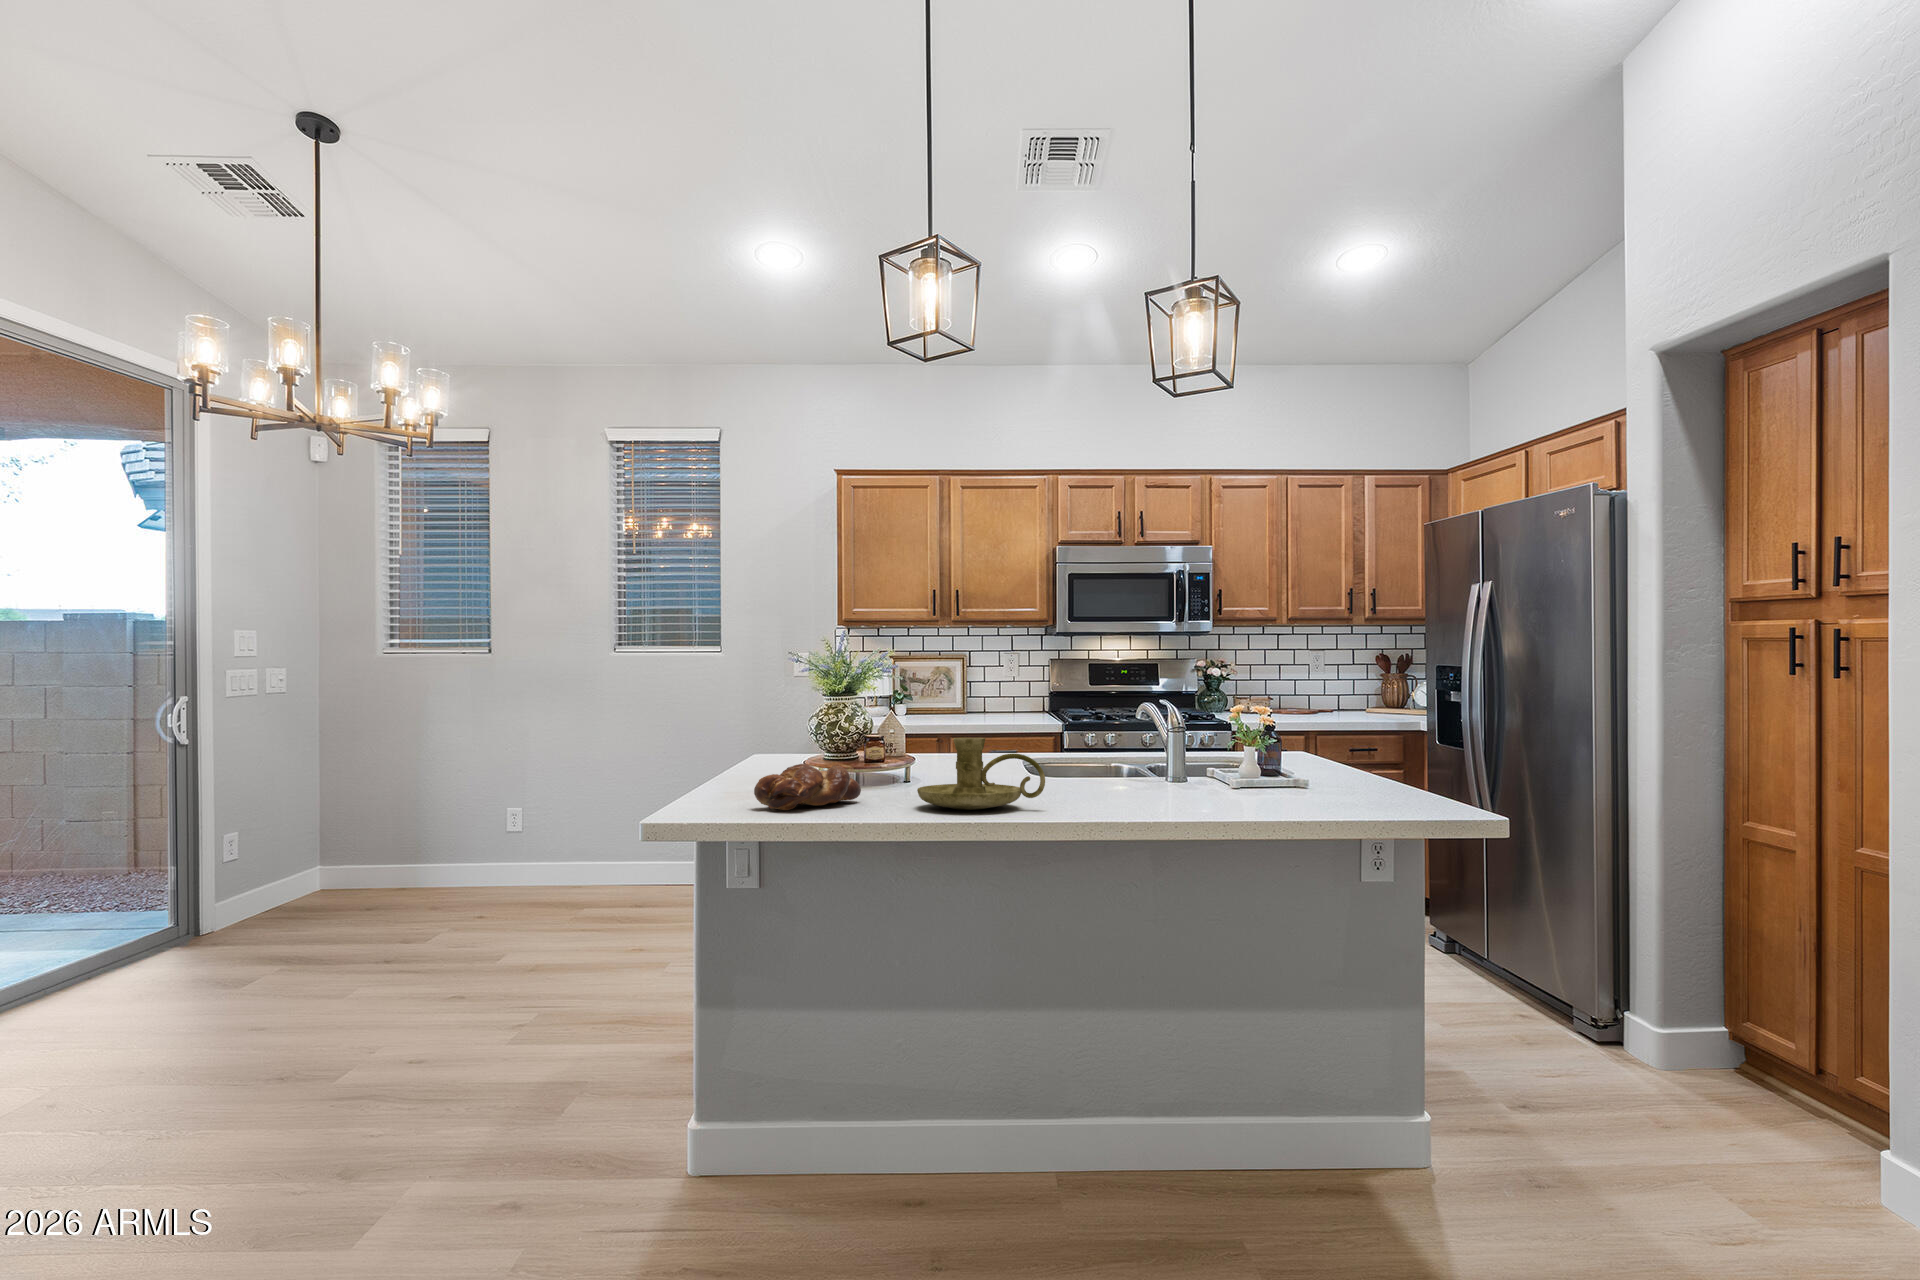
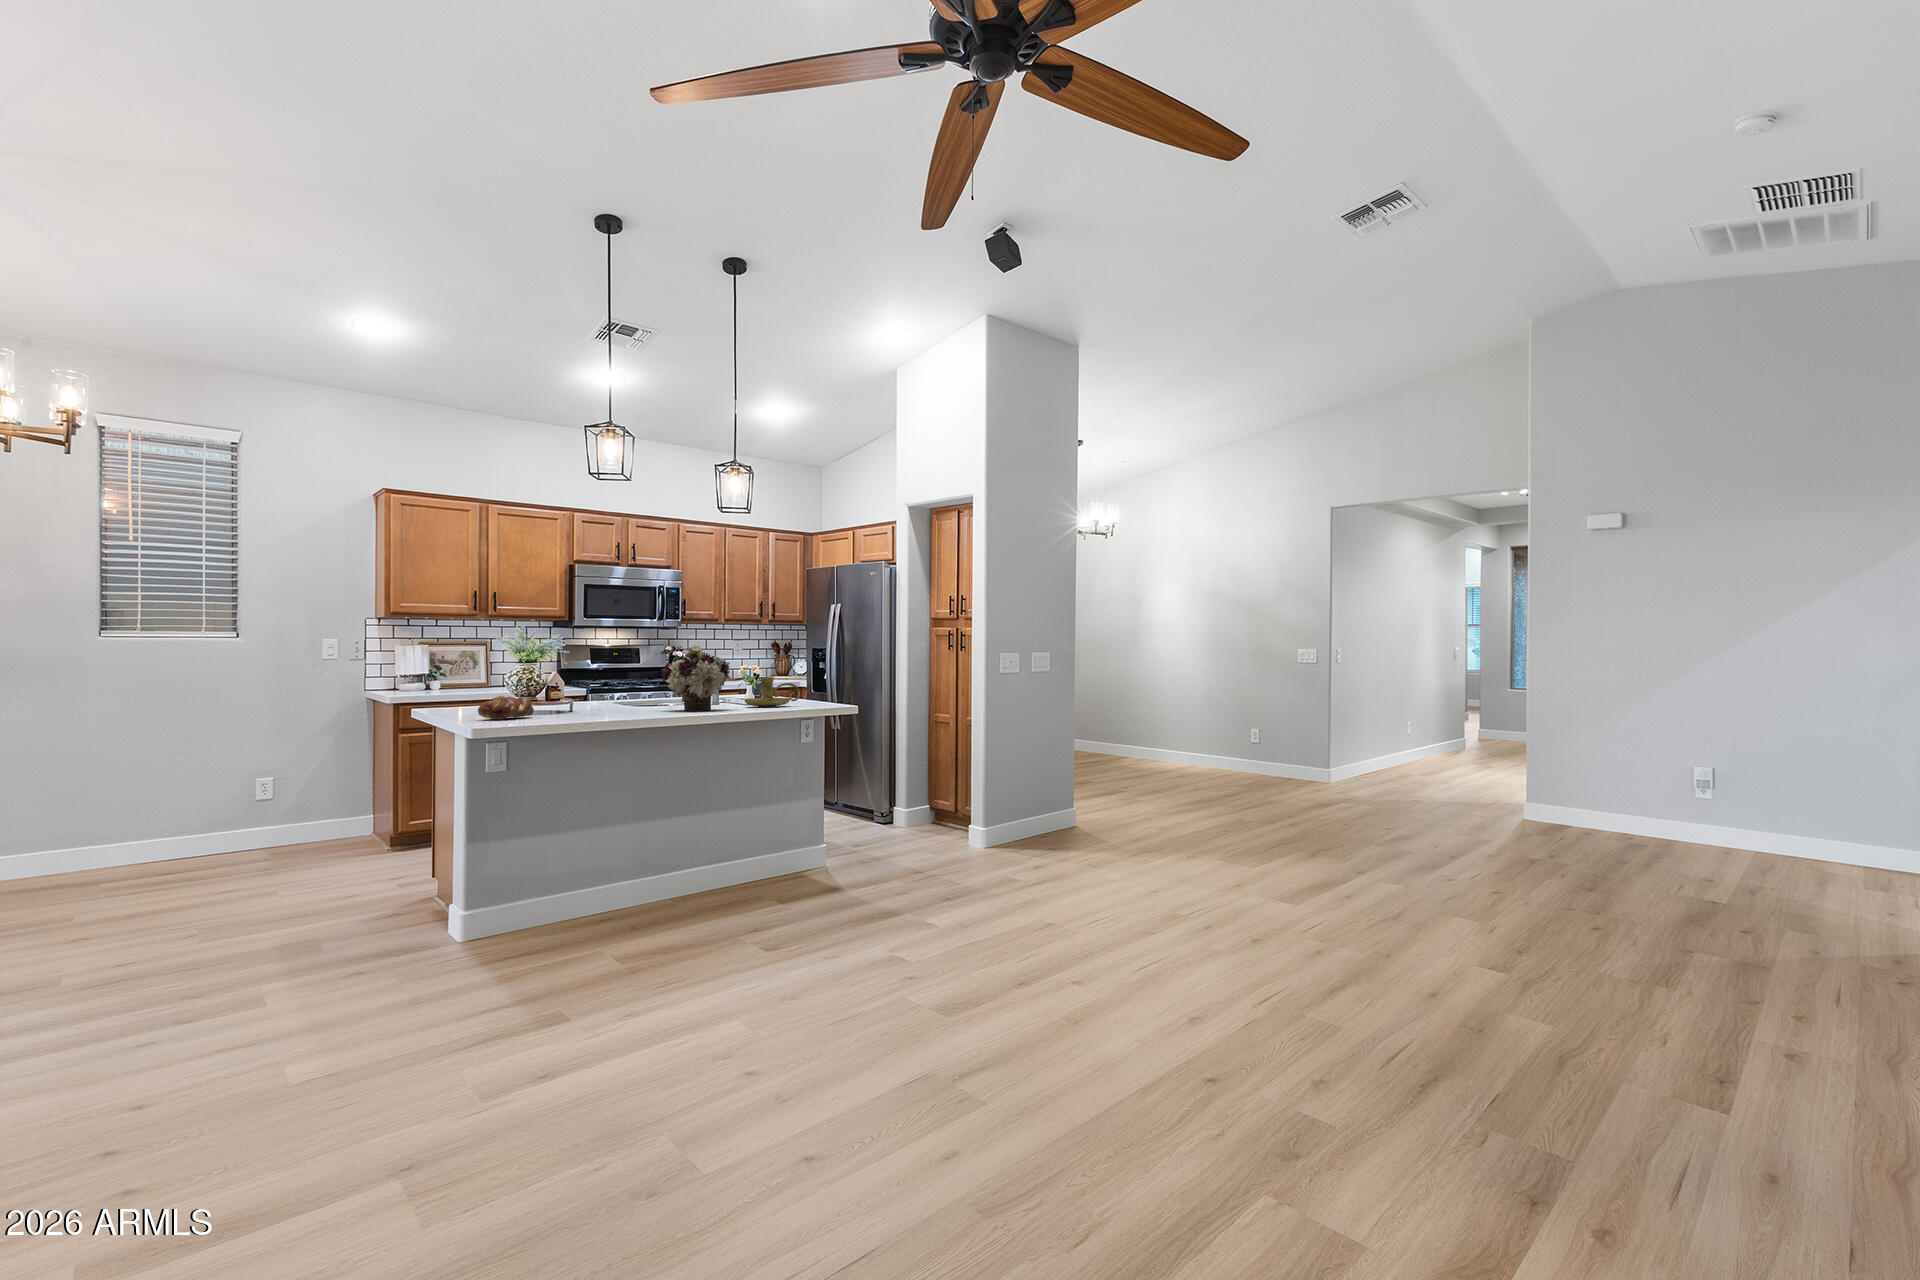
flower arrangement: none [1098,668,1232,804] -> present [661,645,730,711]
candle holder: present [917,738,1045,810] -> present [744,677,800,707]

